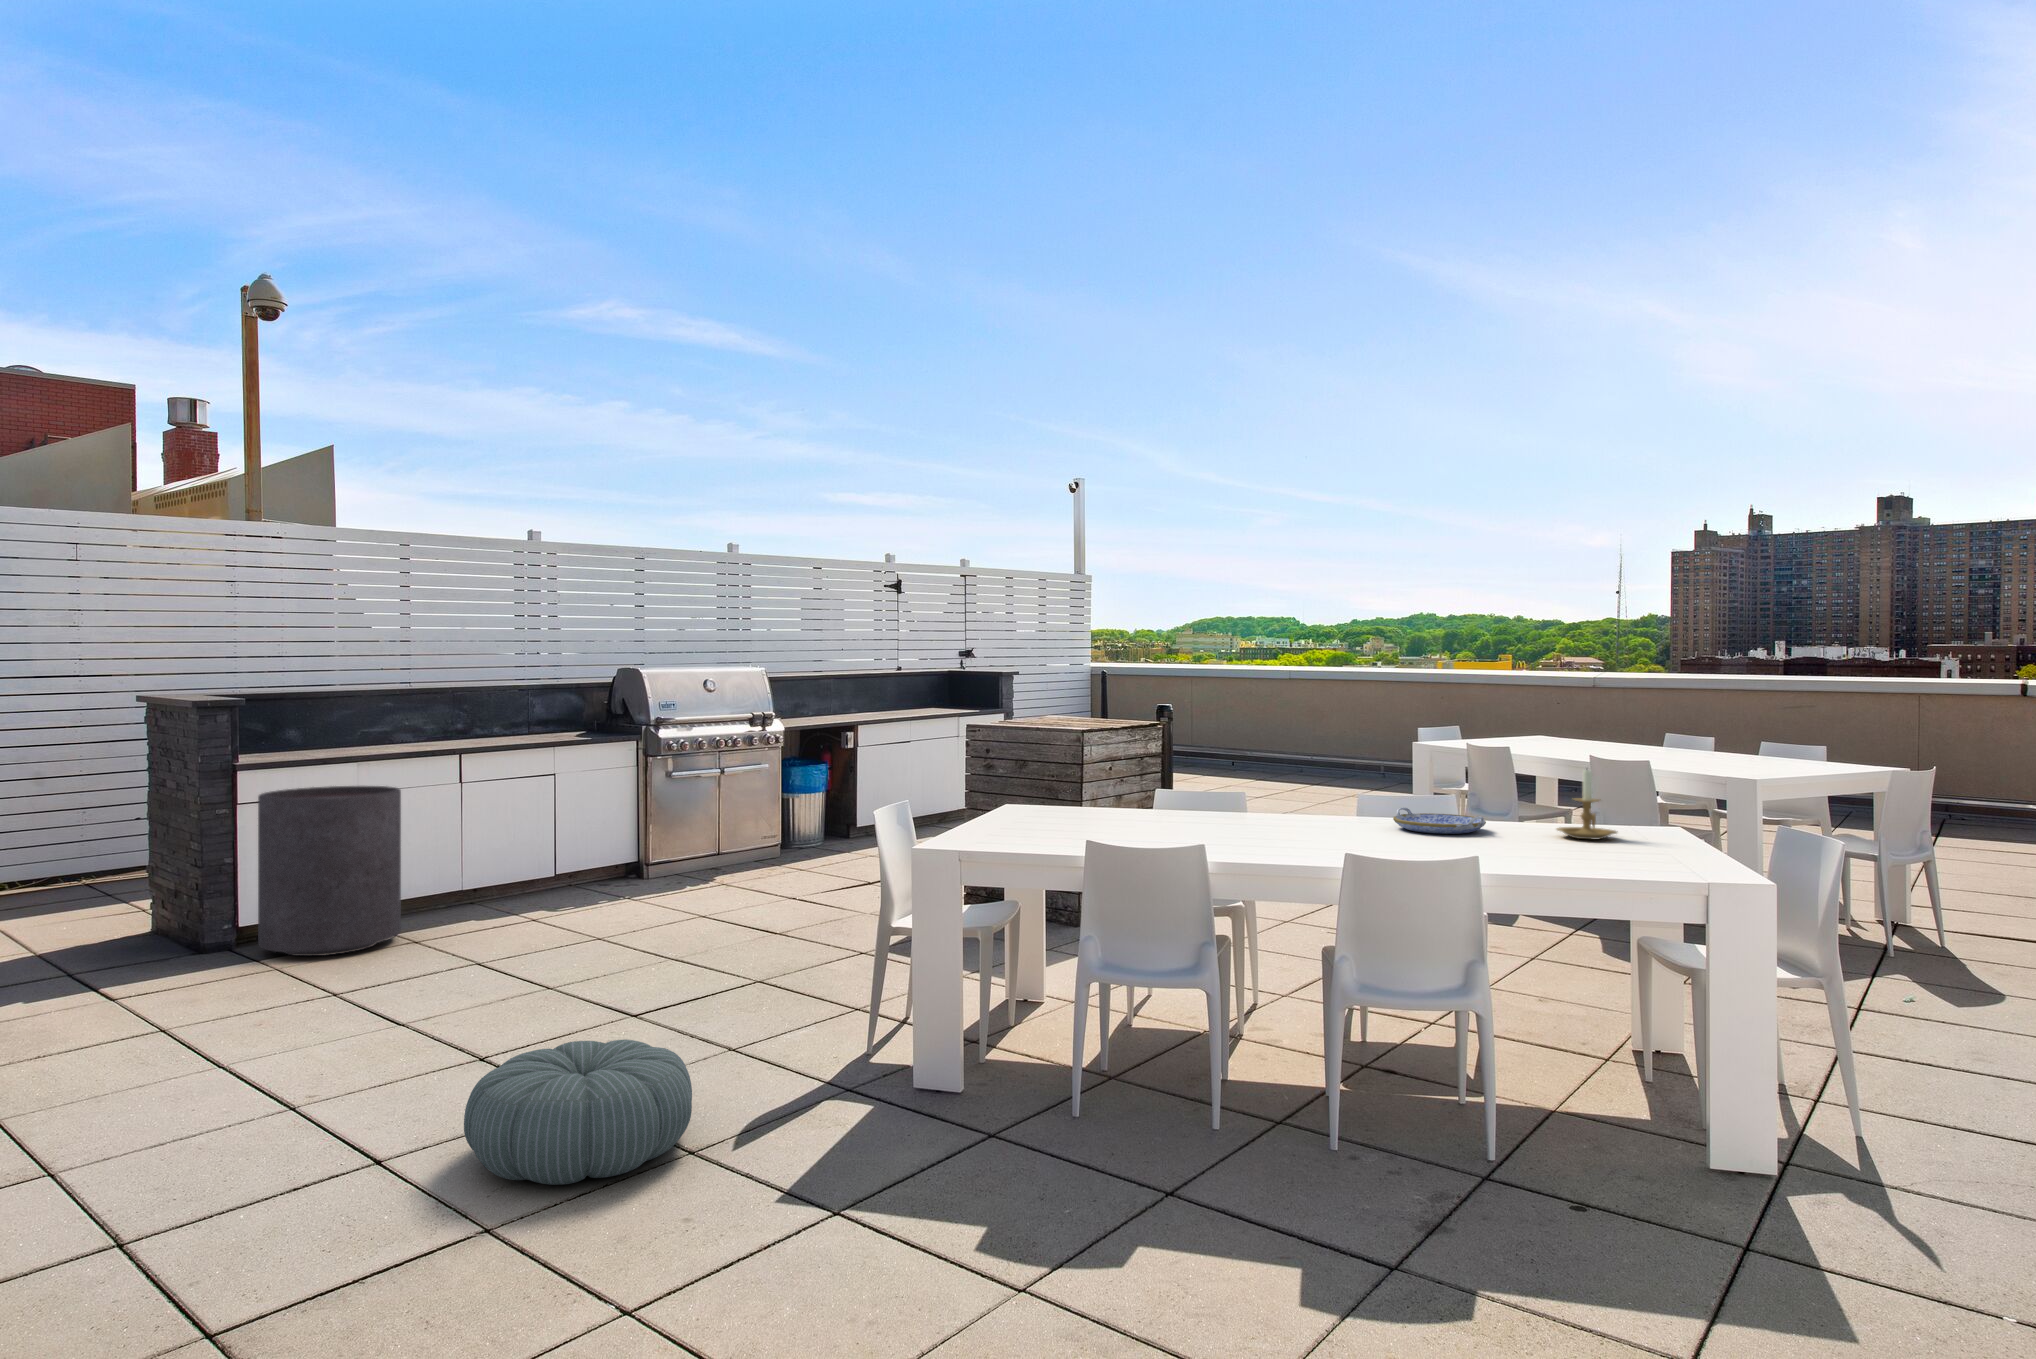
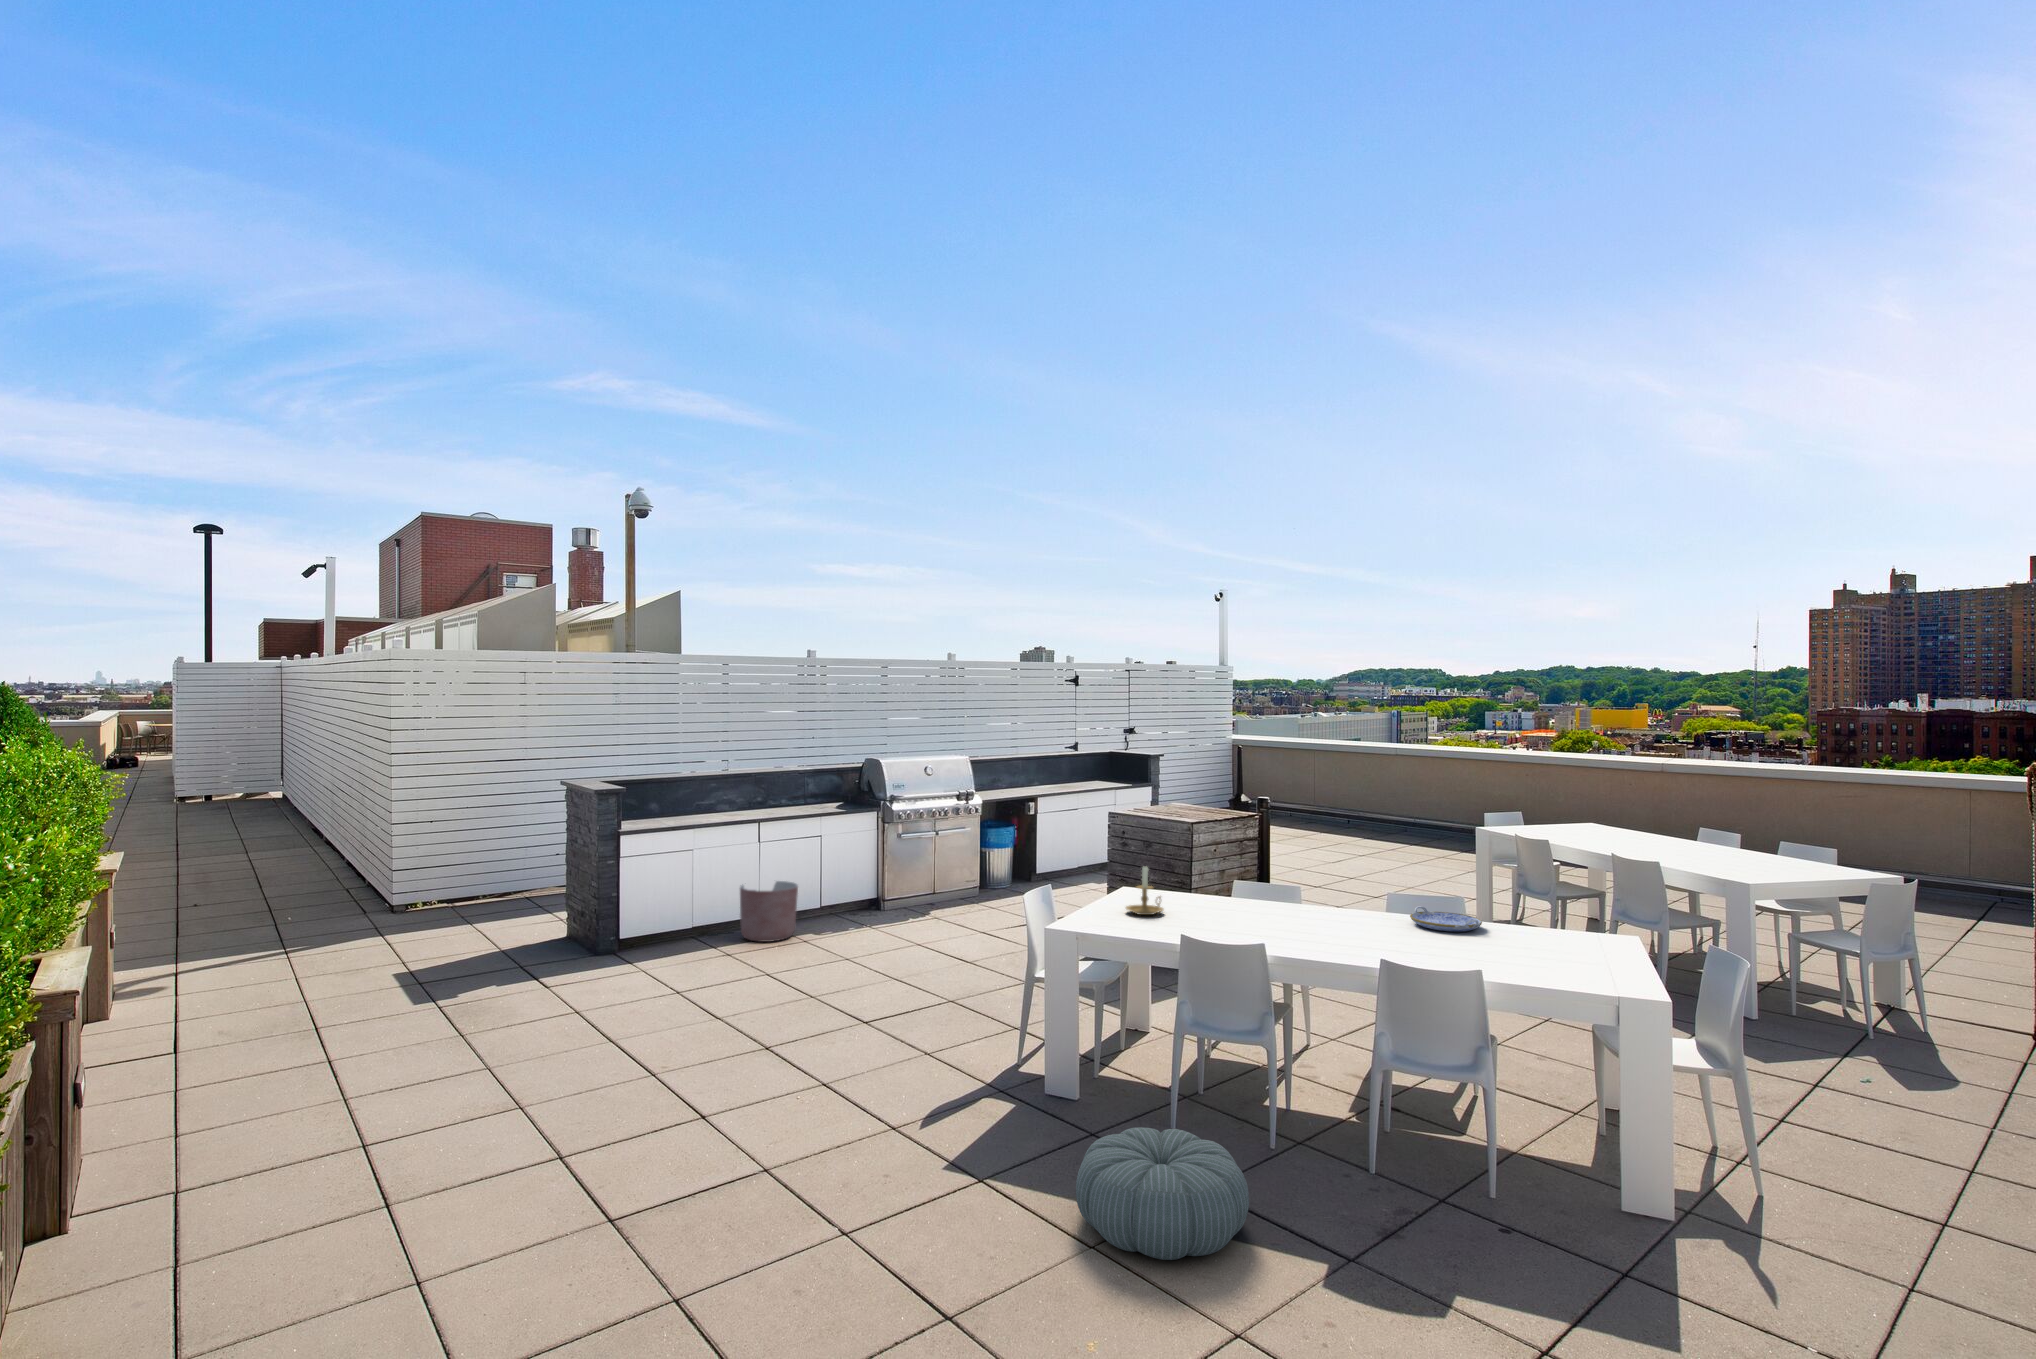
candle holder: present [1557,770,1617,840] -> present [1126,866,1163,915]
trash can: present [258,786,401,956] -> none [629,845,720,963]
planter: none [435,837,524,922] -> present [740,881,798,942]
pouf: present [464,1039,692,1185] -> present [1076,1127,1249,1260]

